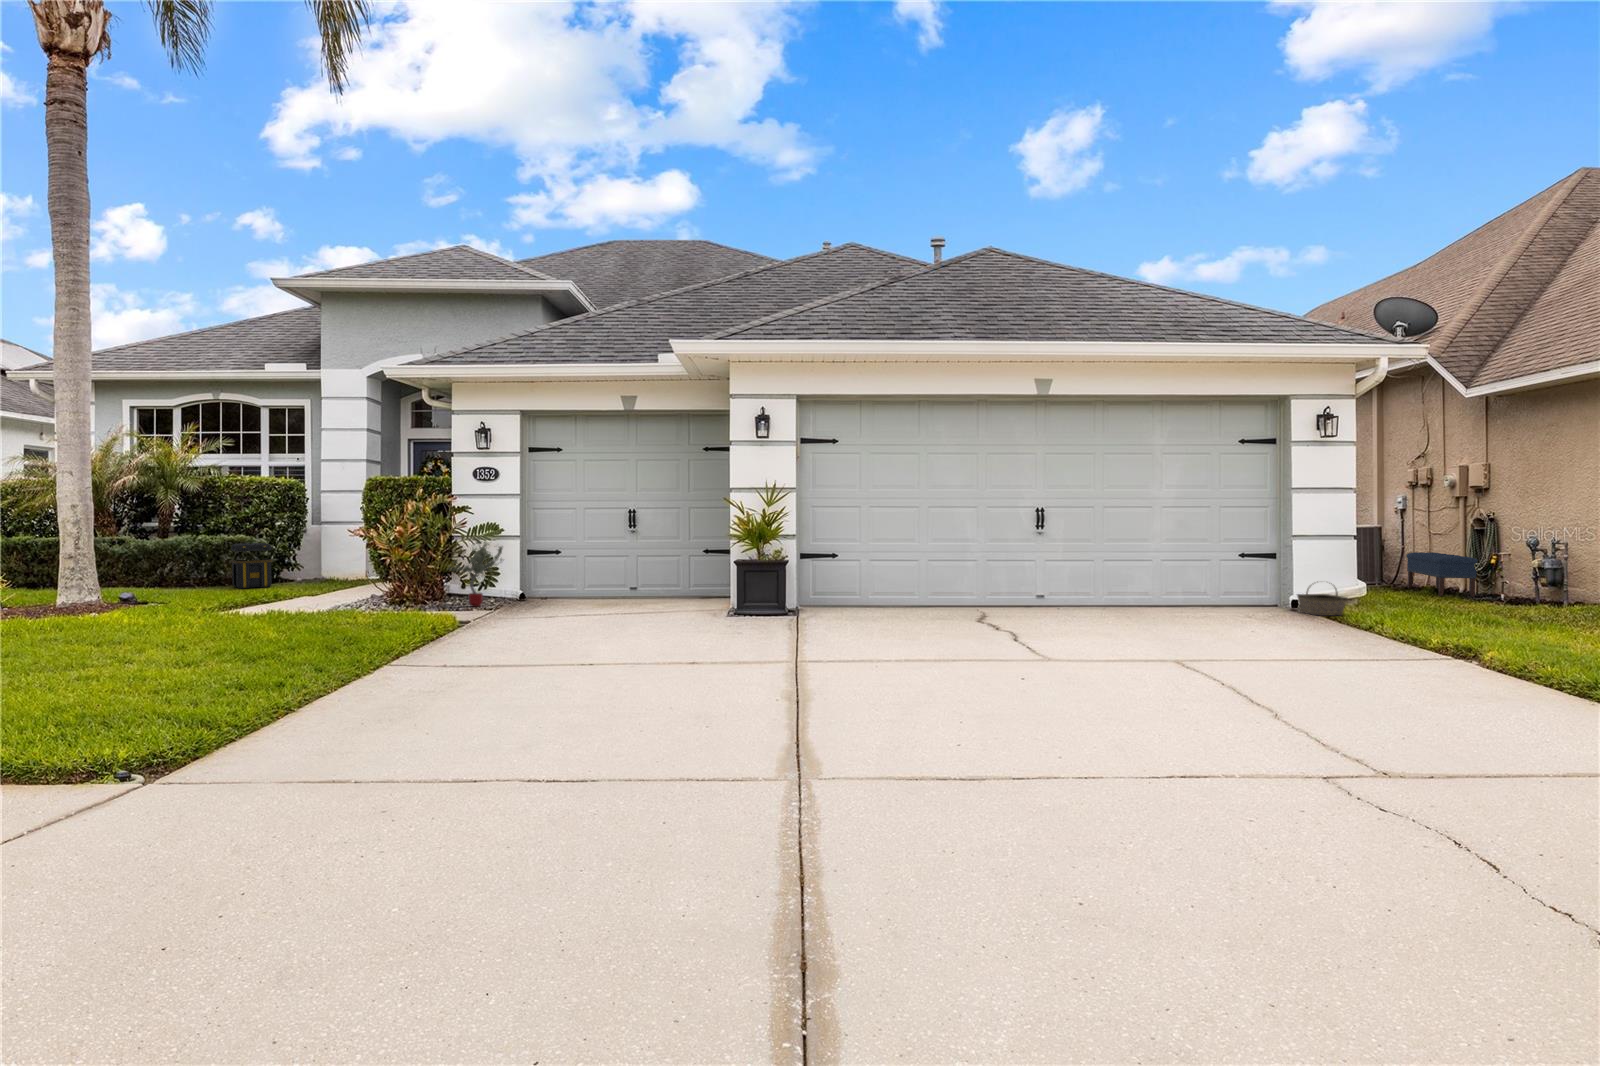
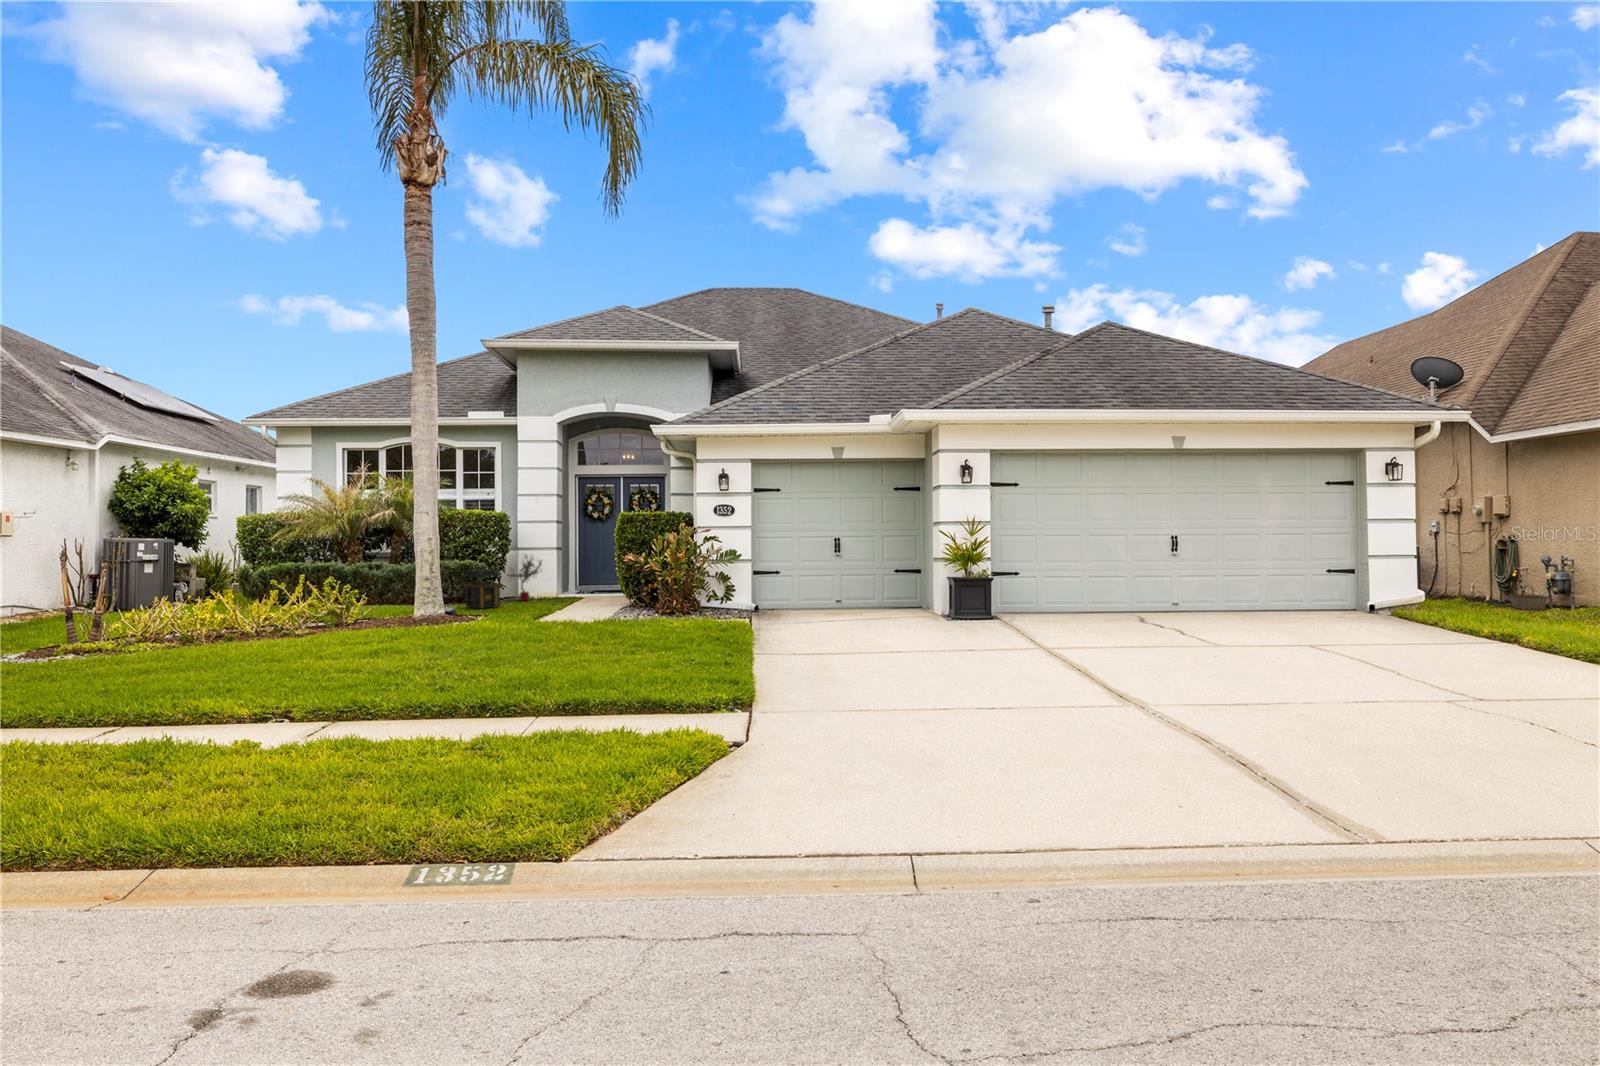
potted tree: present [448,538,503,607] -> present [508,554,542,601]
bench: present [1407,552,1478,597] -> none [1444,567,1503,602]
basket: present [1297,585,1348,616] -> present [1510,585,1548,610]

